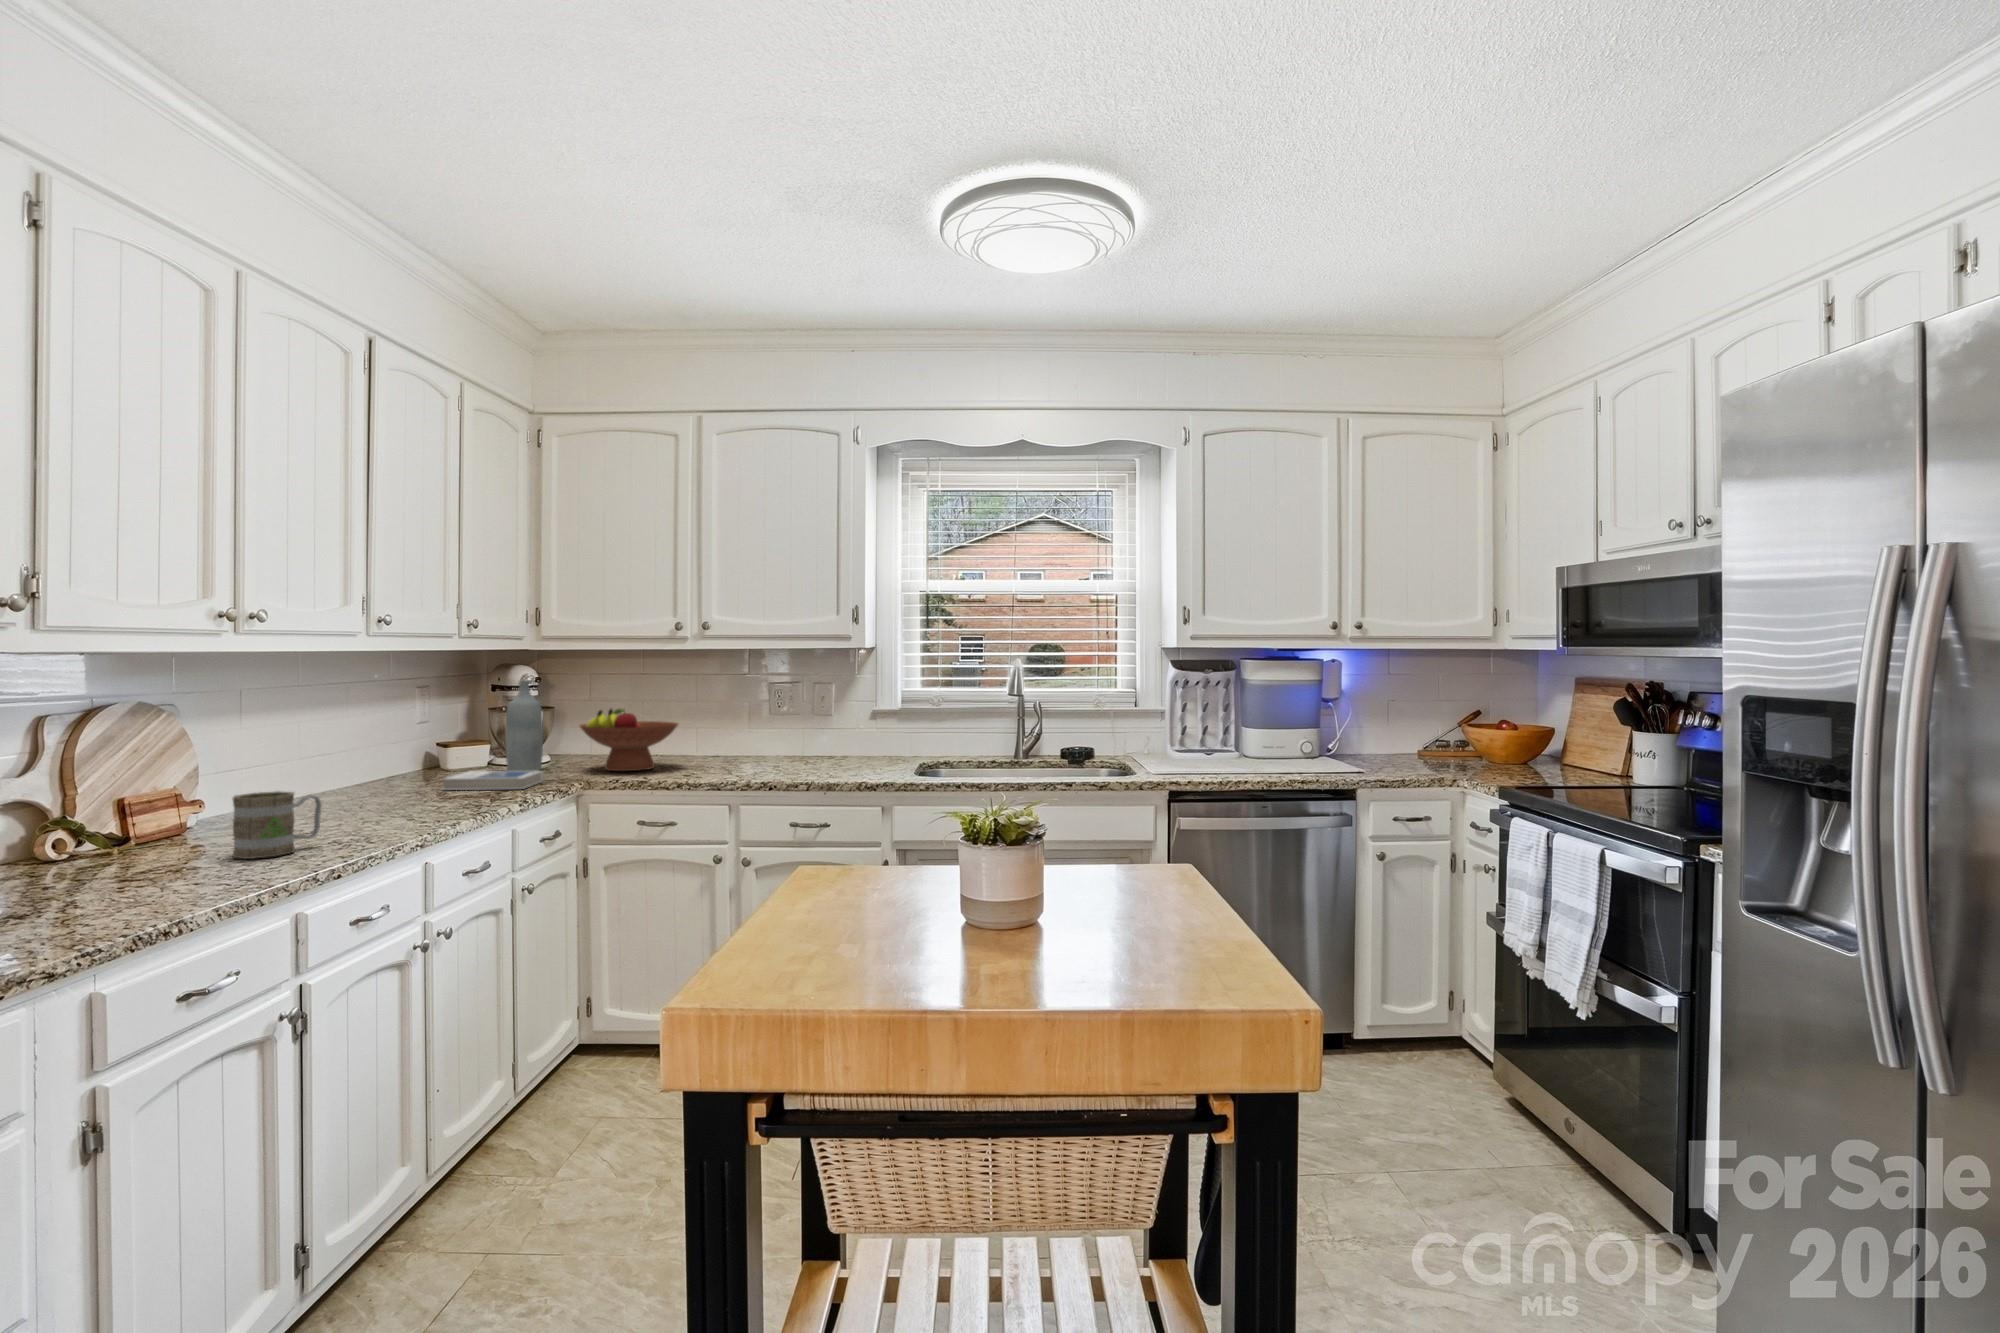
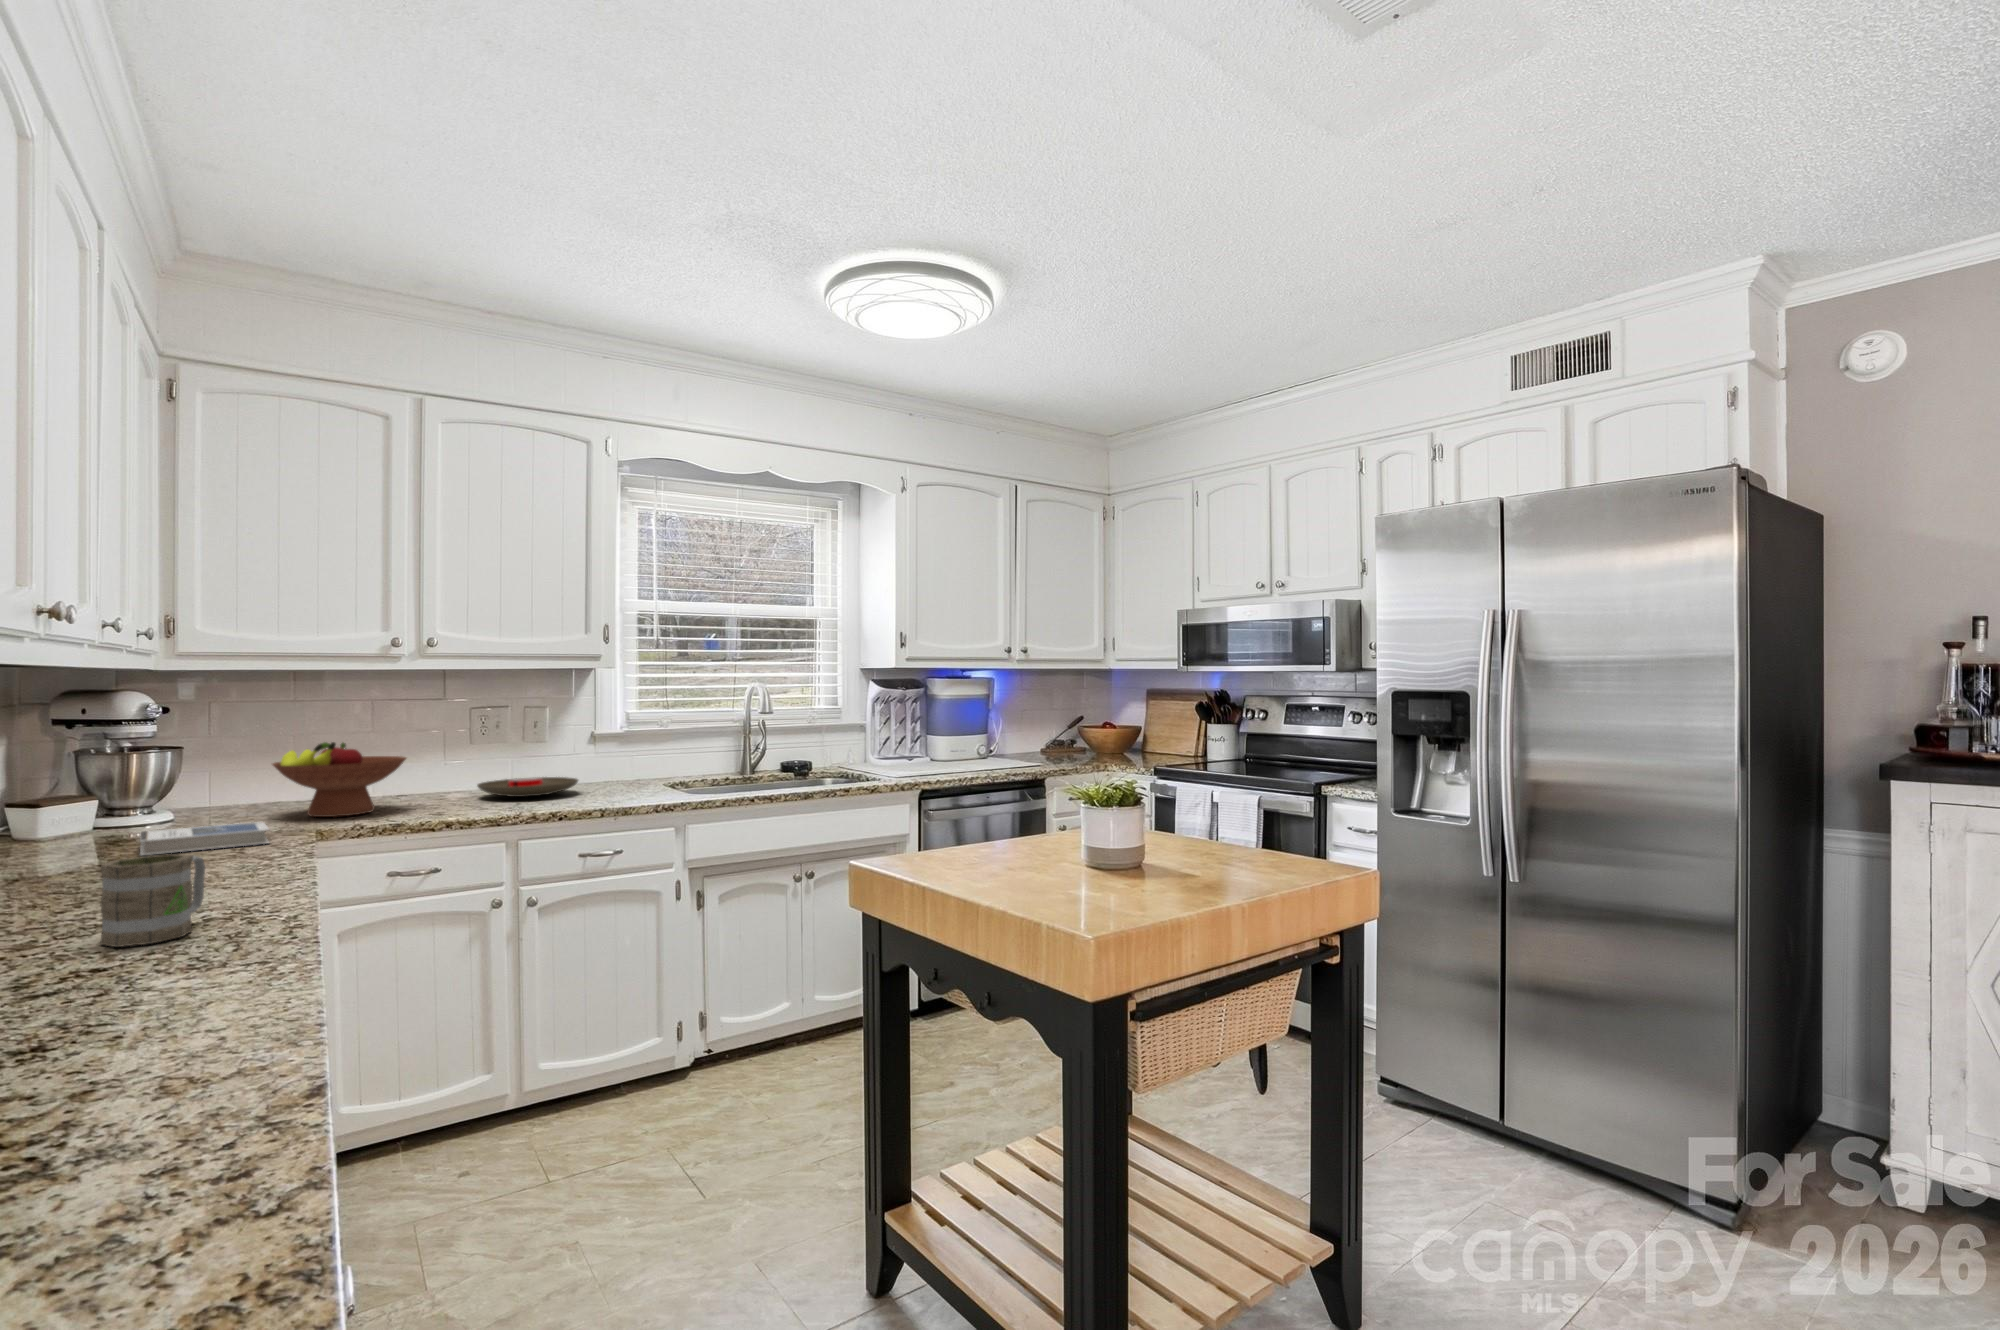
bottle: present [506,681,543,771] -> none [157,712,214,830]
plate: none [744,749,831,766] -> present [477,777,578,797]

